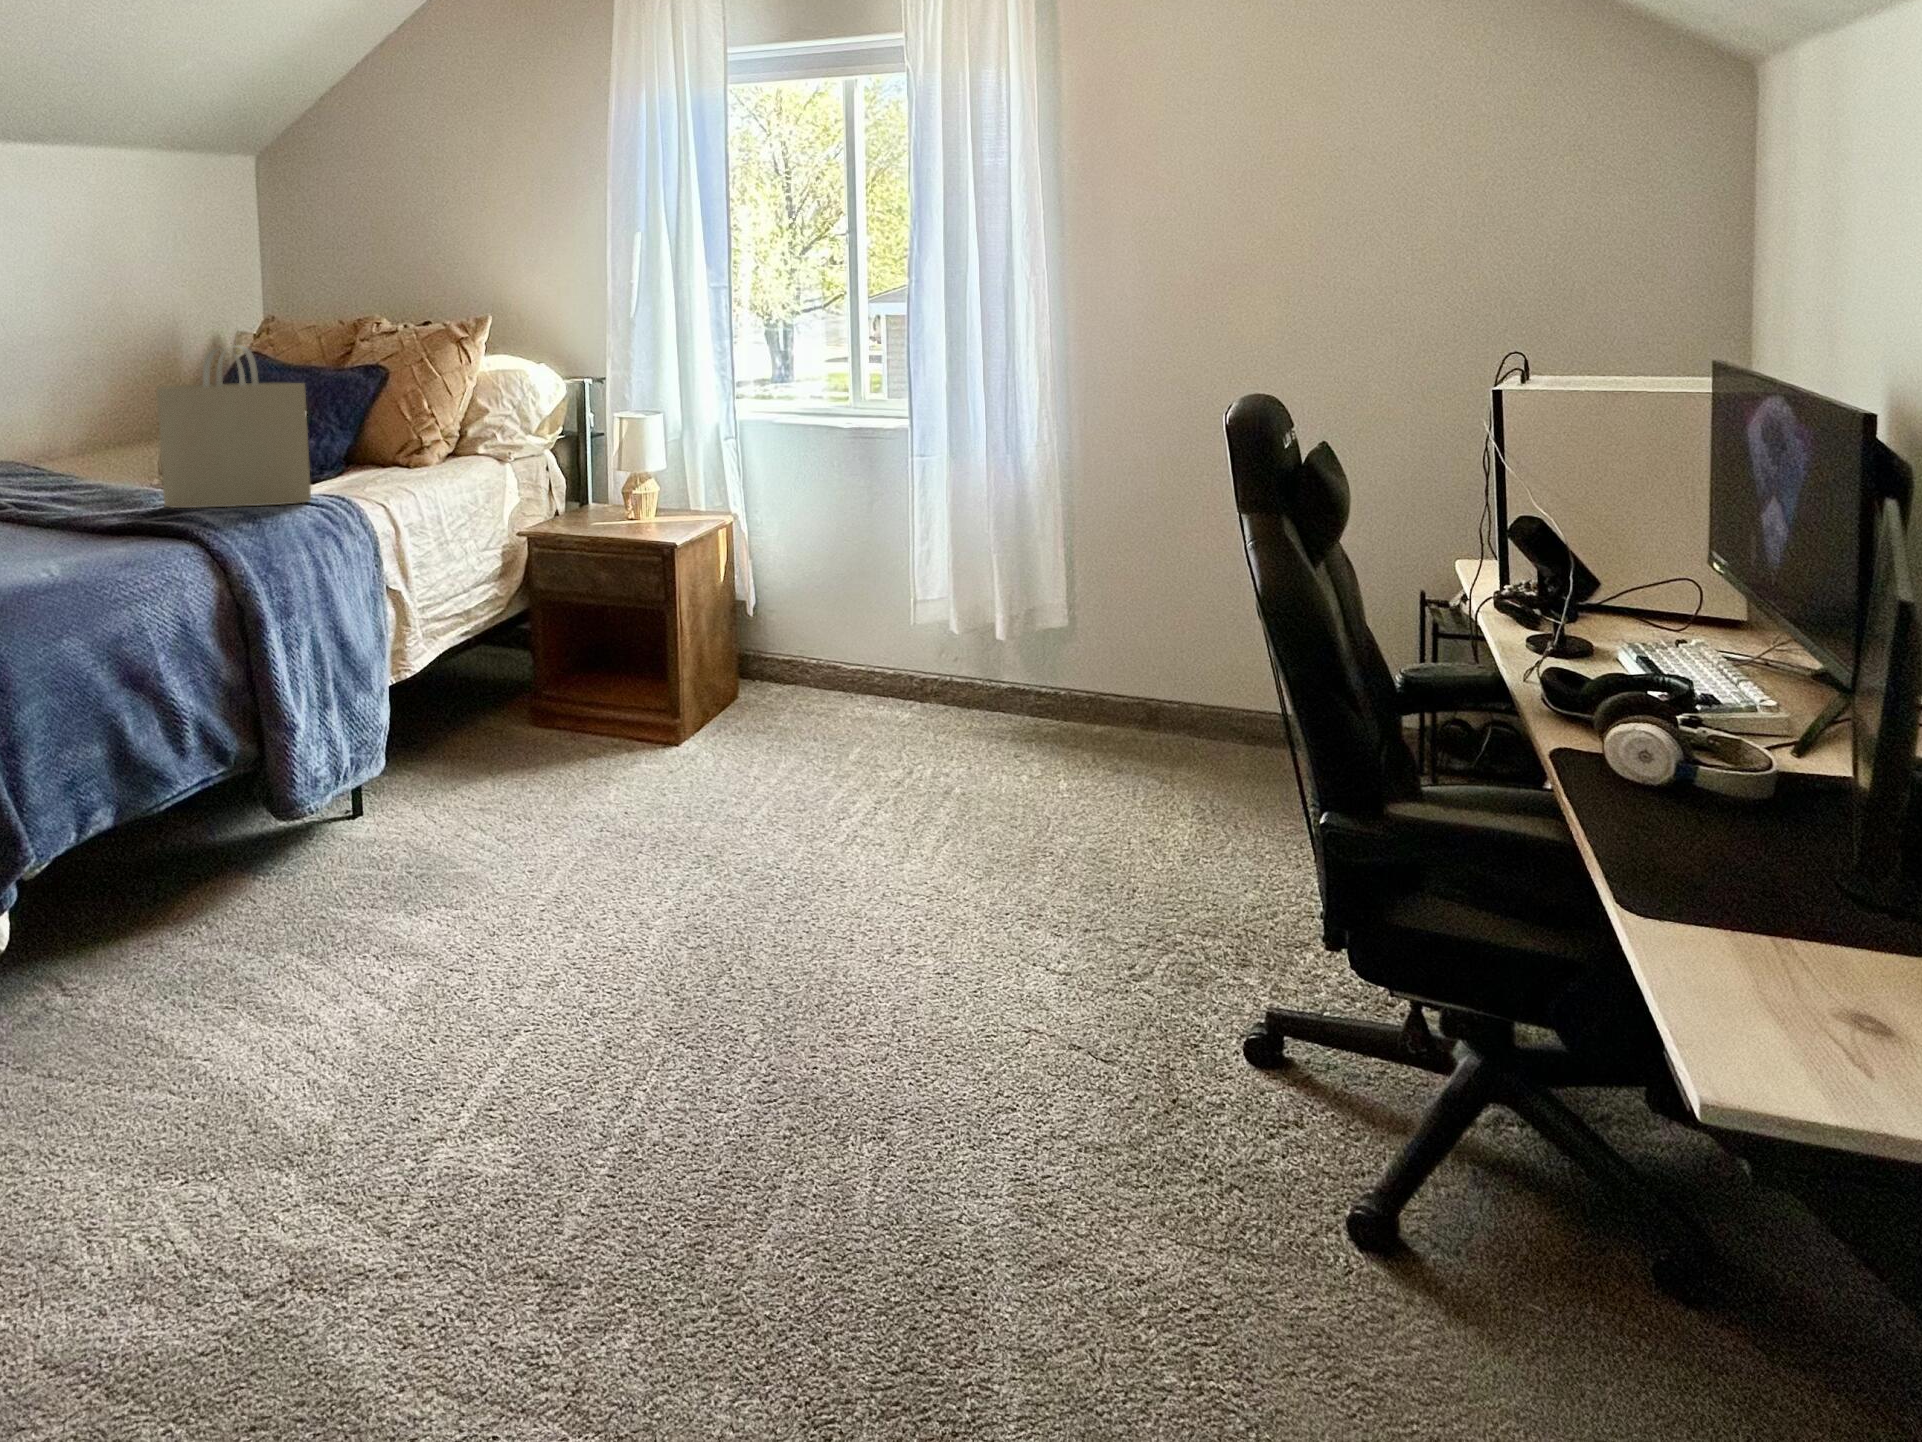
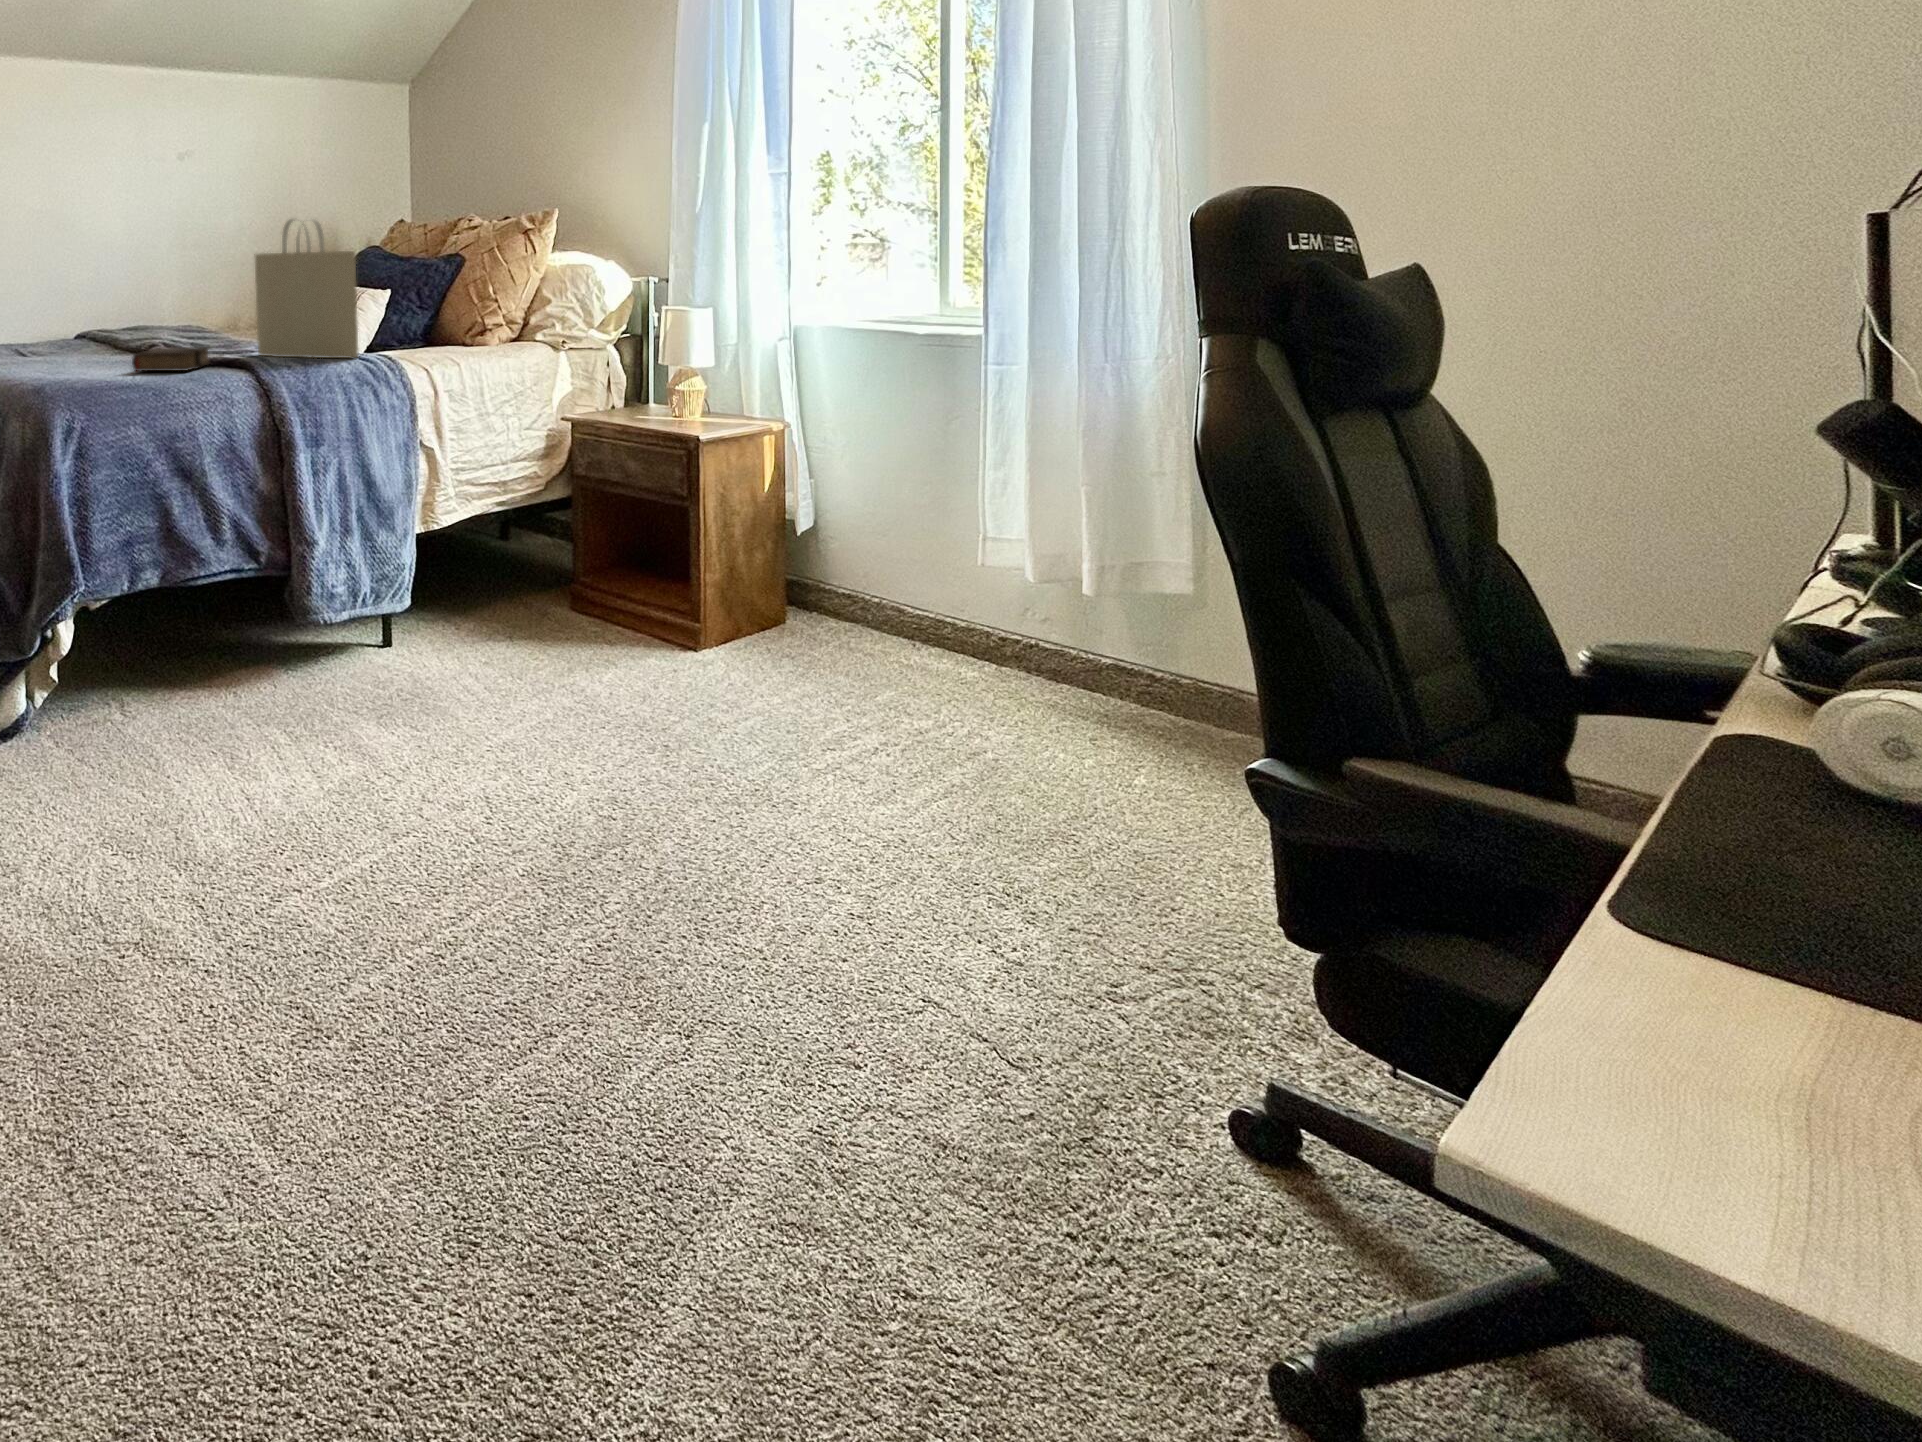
book: none [26,512,125,568] -> present [132,347,209,372]

